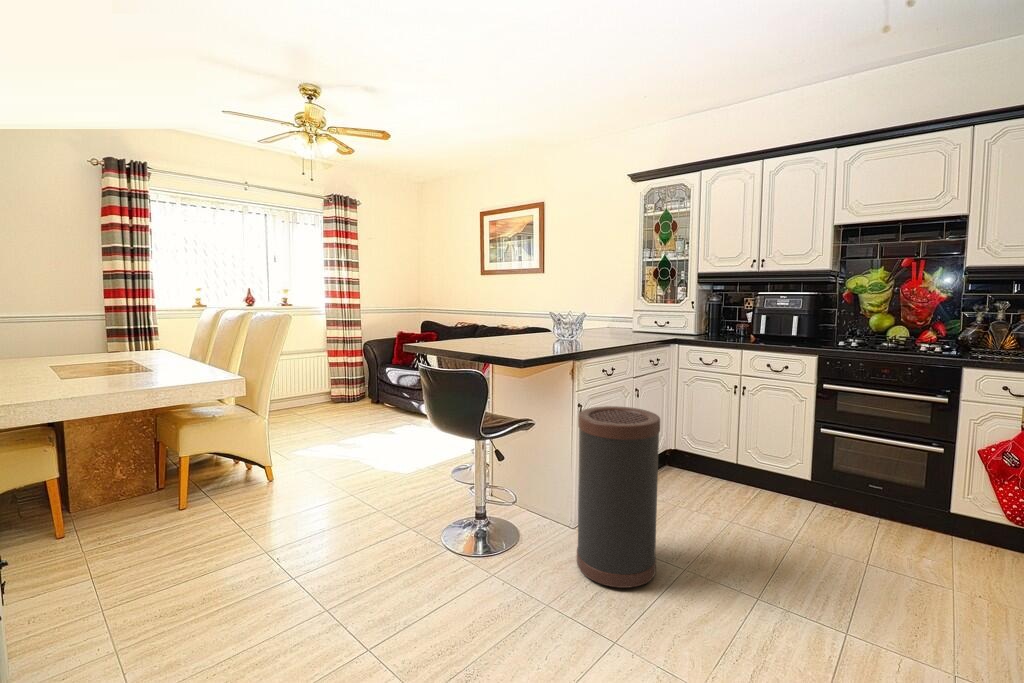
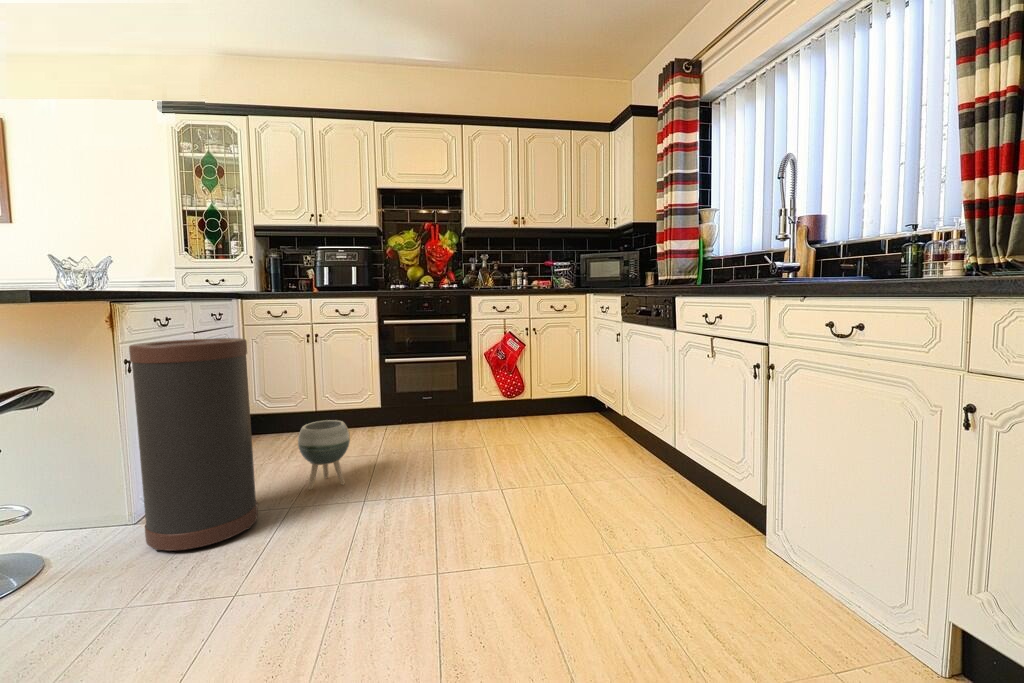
planter: none [702,495,754,570] -> present [298,420,350,490]

